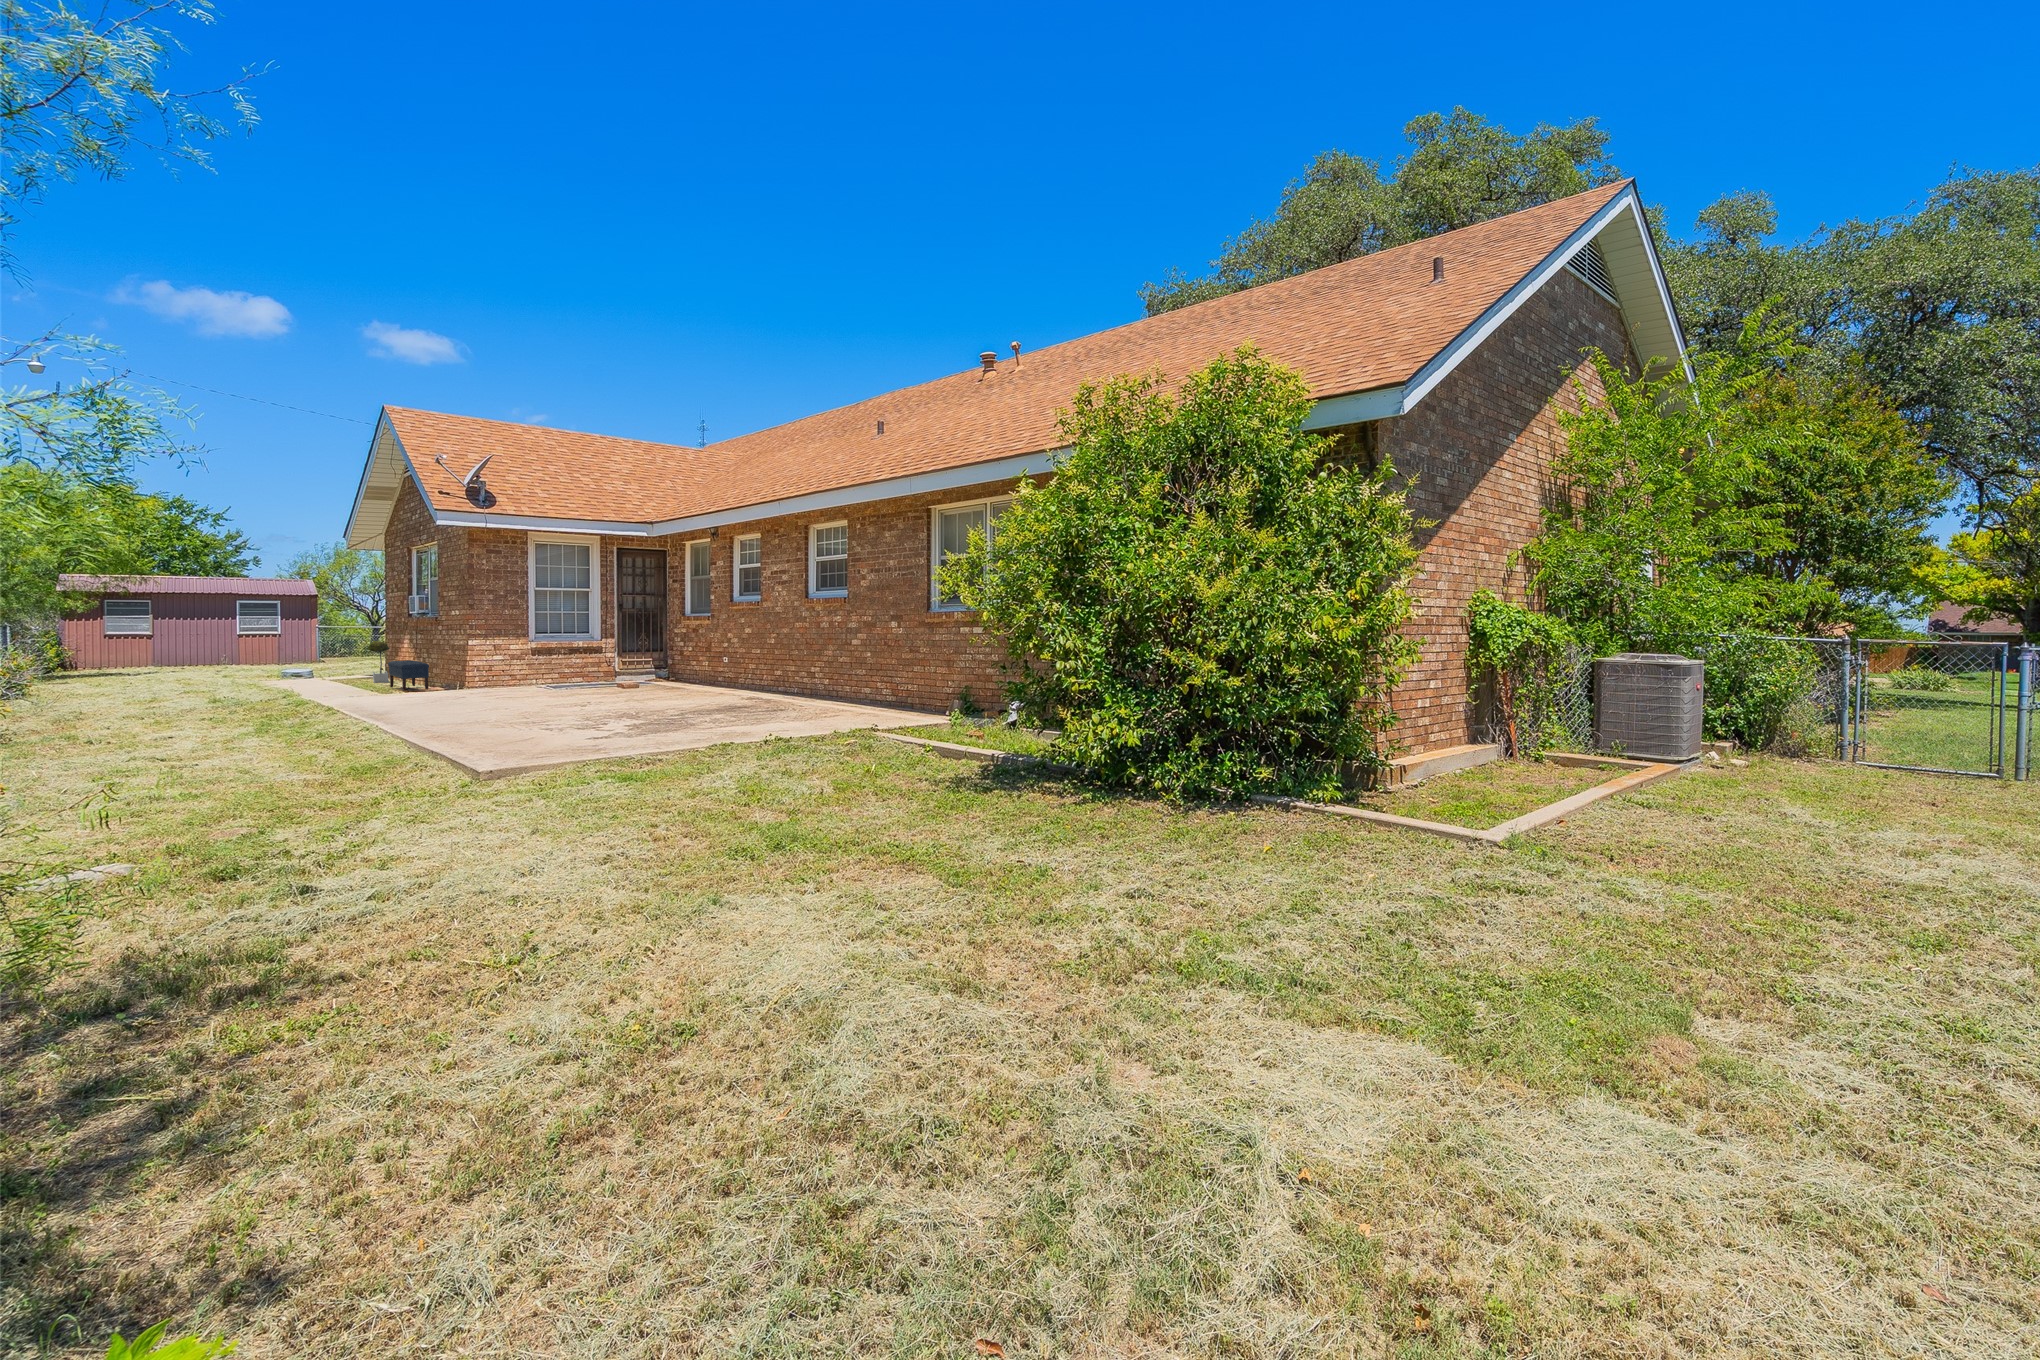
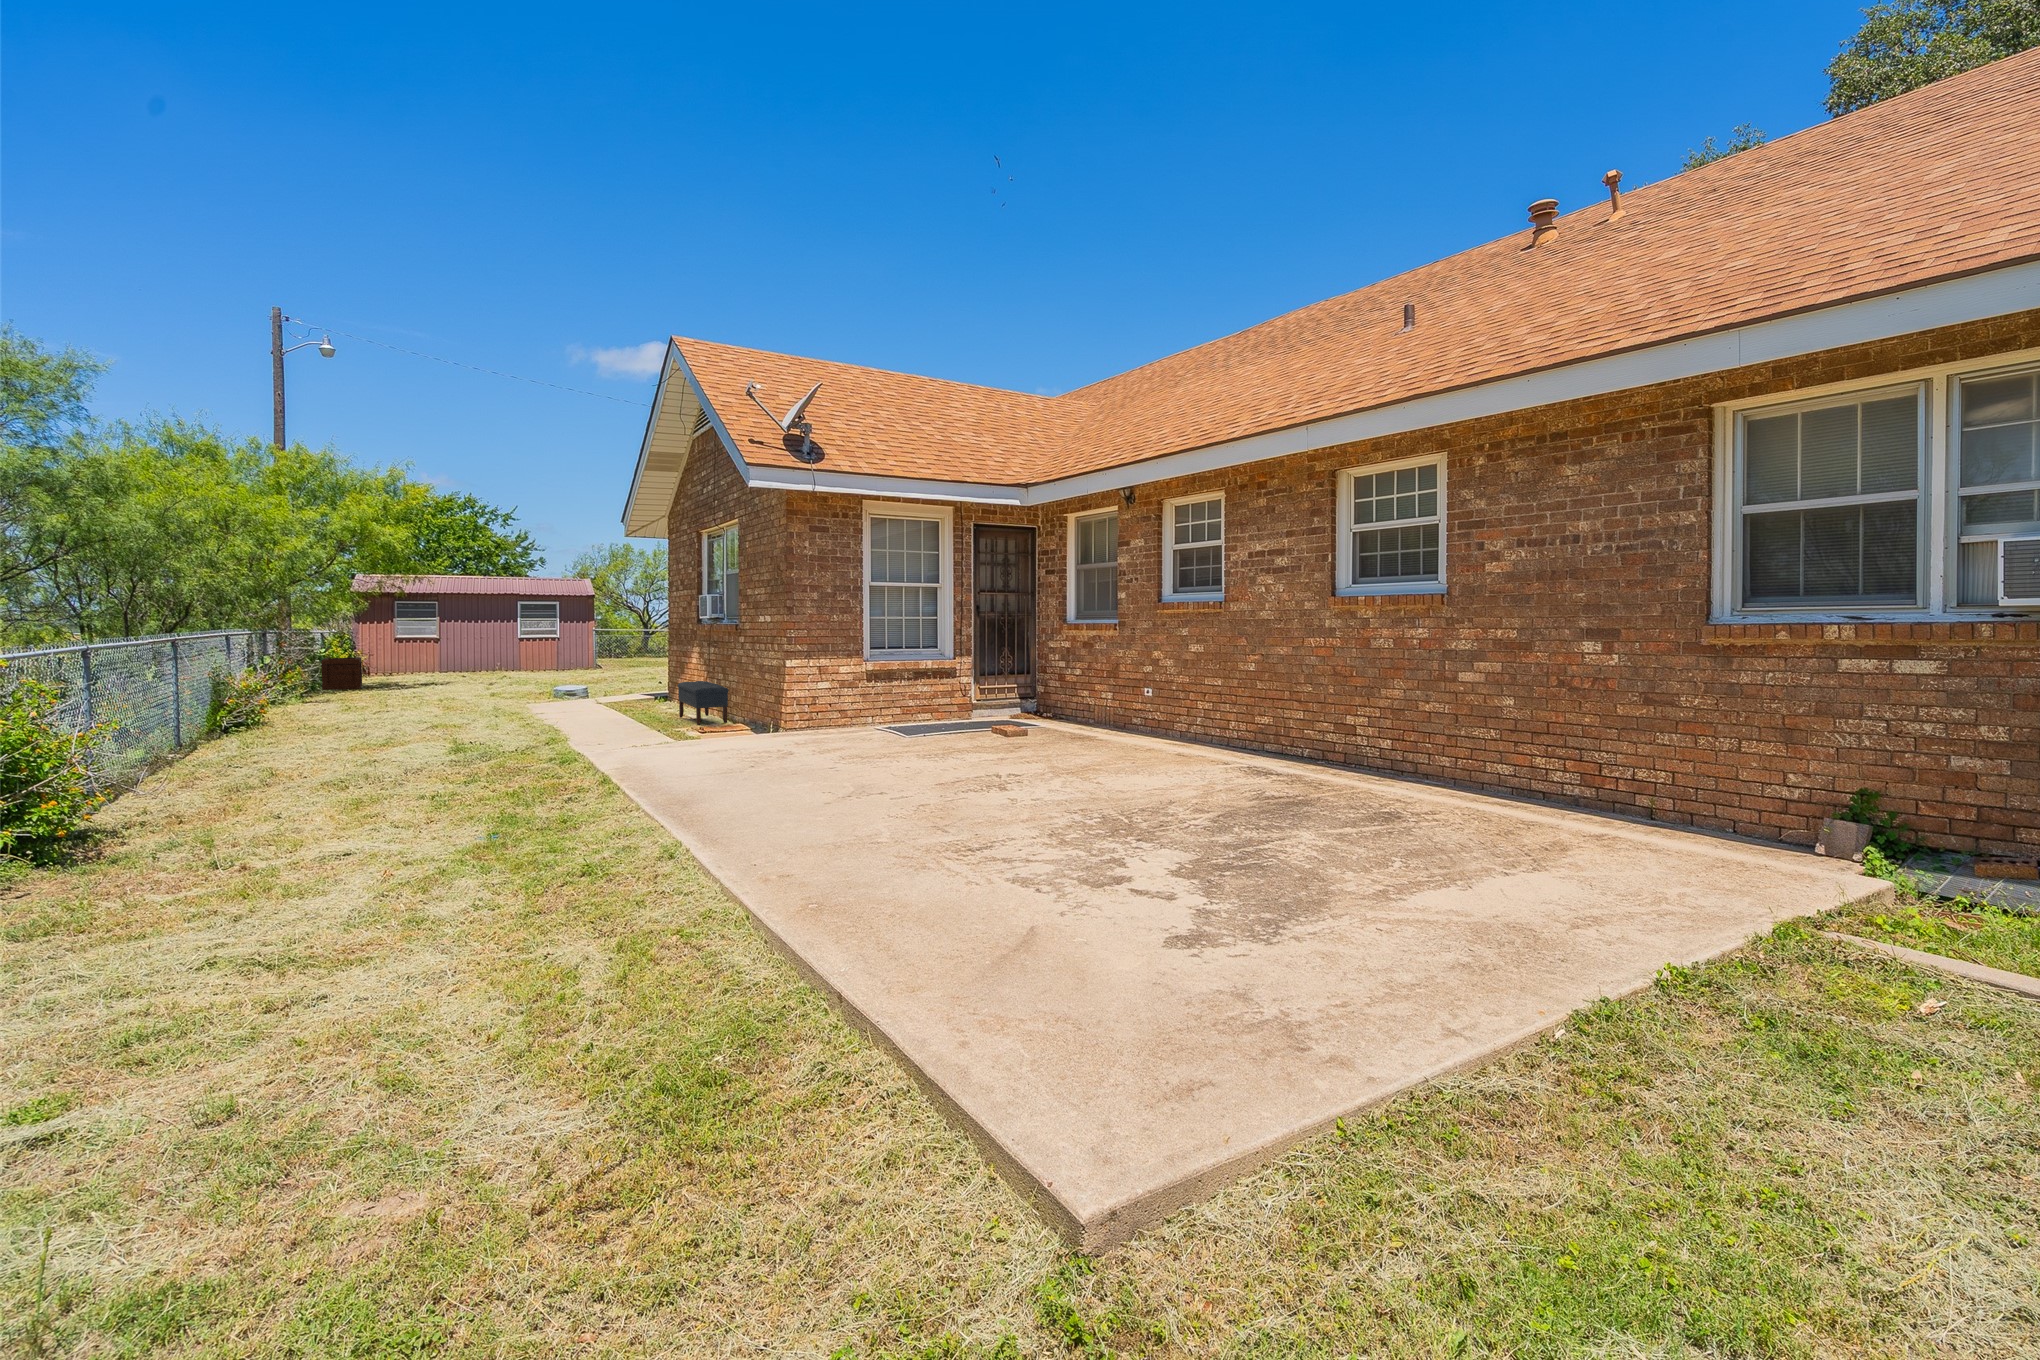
potted tree: present [368,641,390,683] -> none [651,652,676,708]
wooden crate: none [41,651,82,680] -> present [321,657,362,690]

